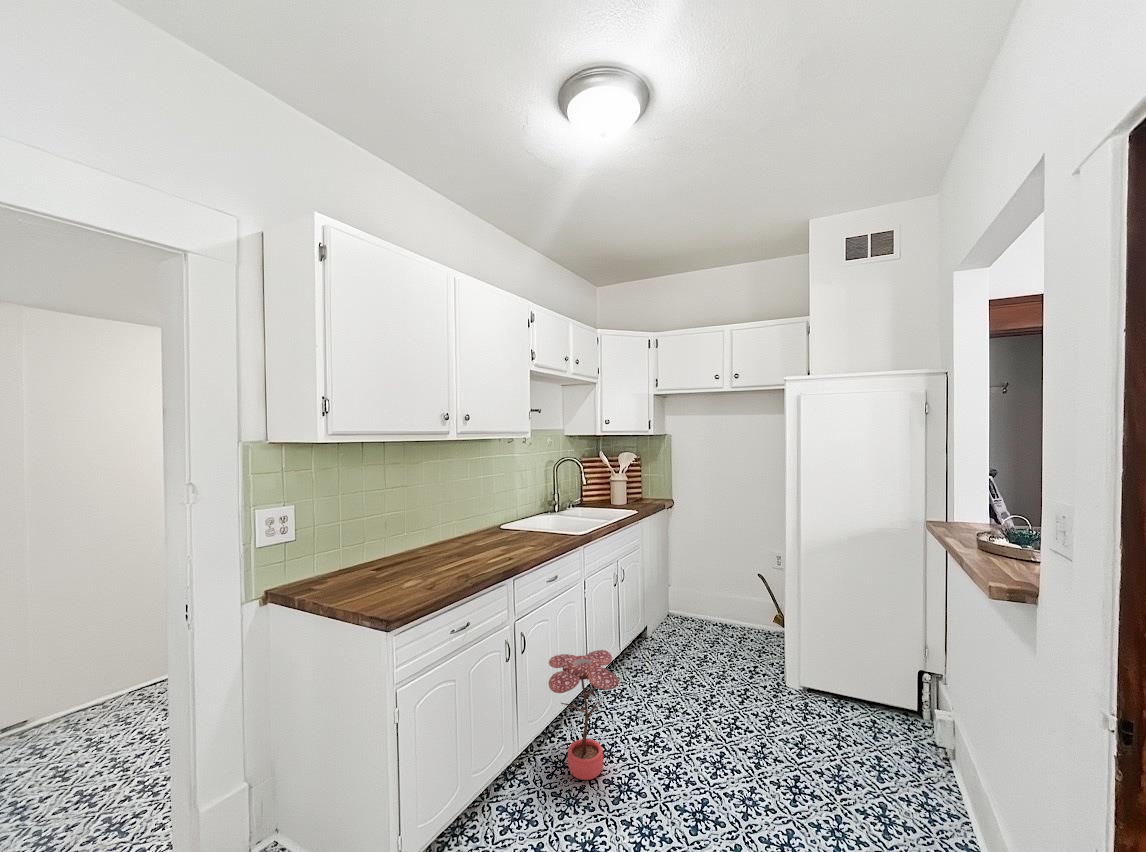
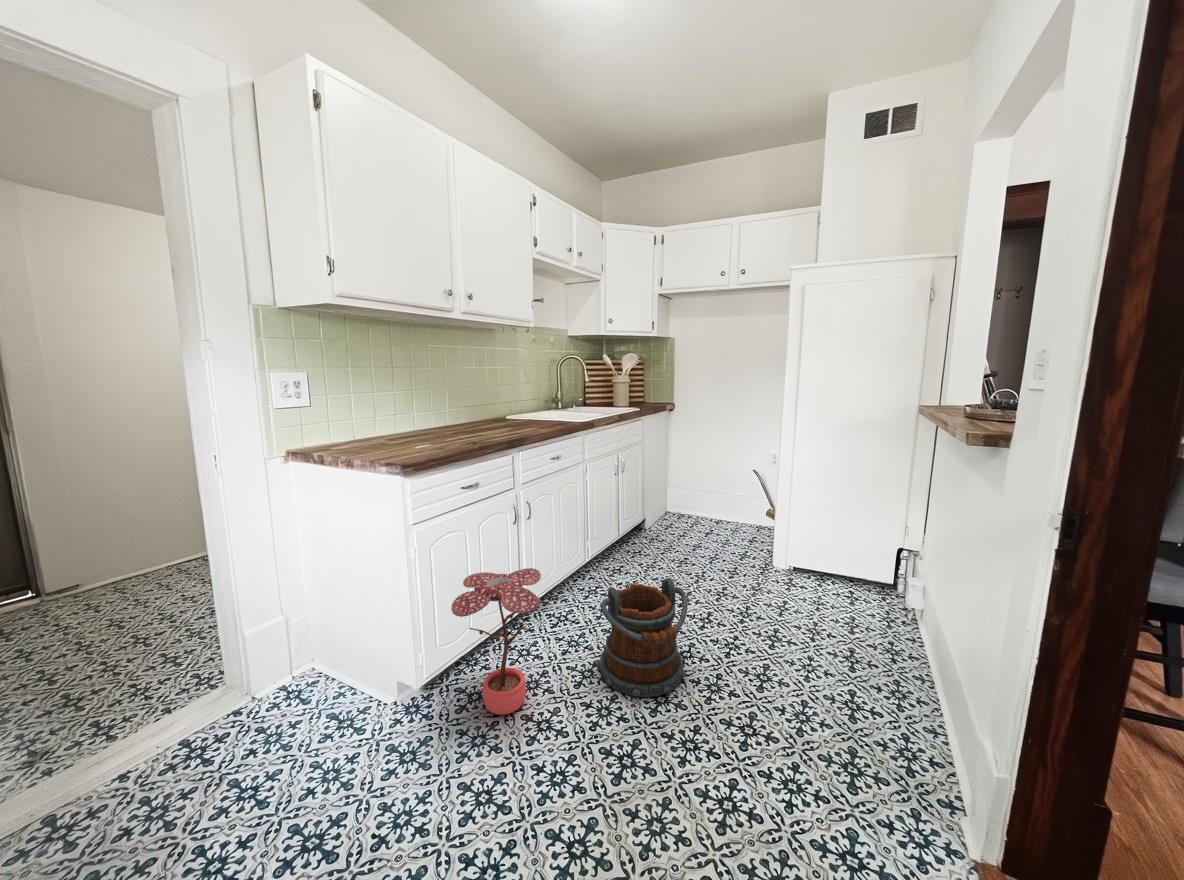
bucket: none [657,656,736,764] -> present [597,578,688,697]

